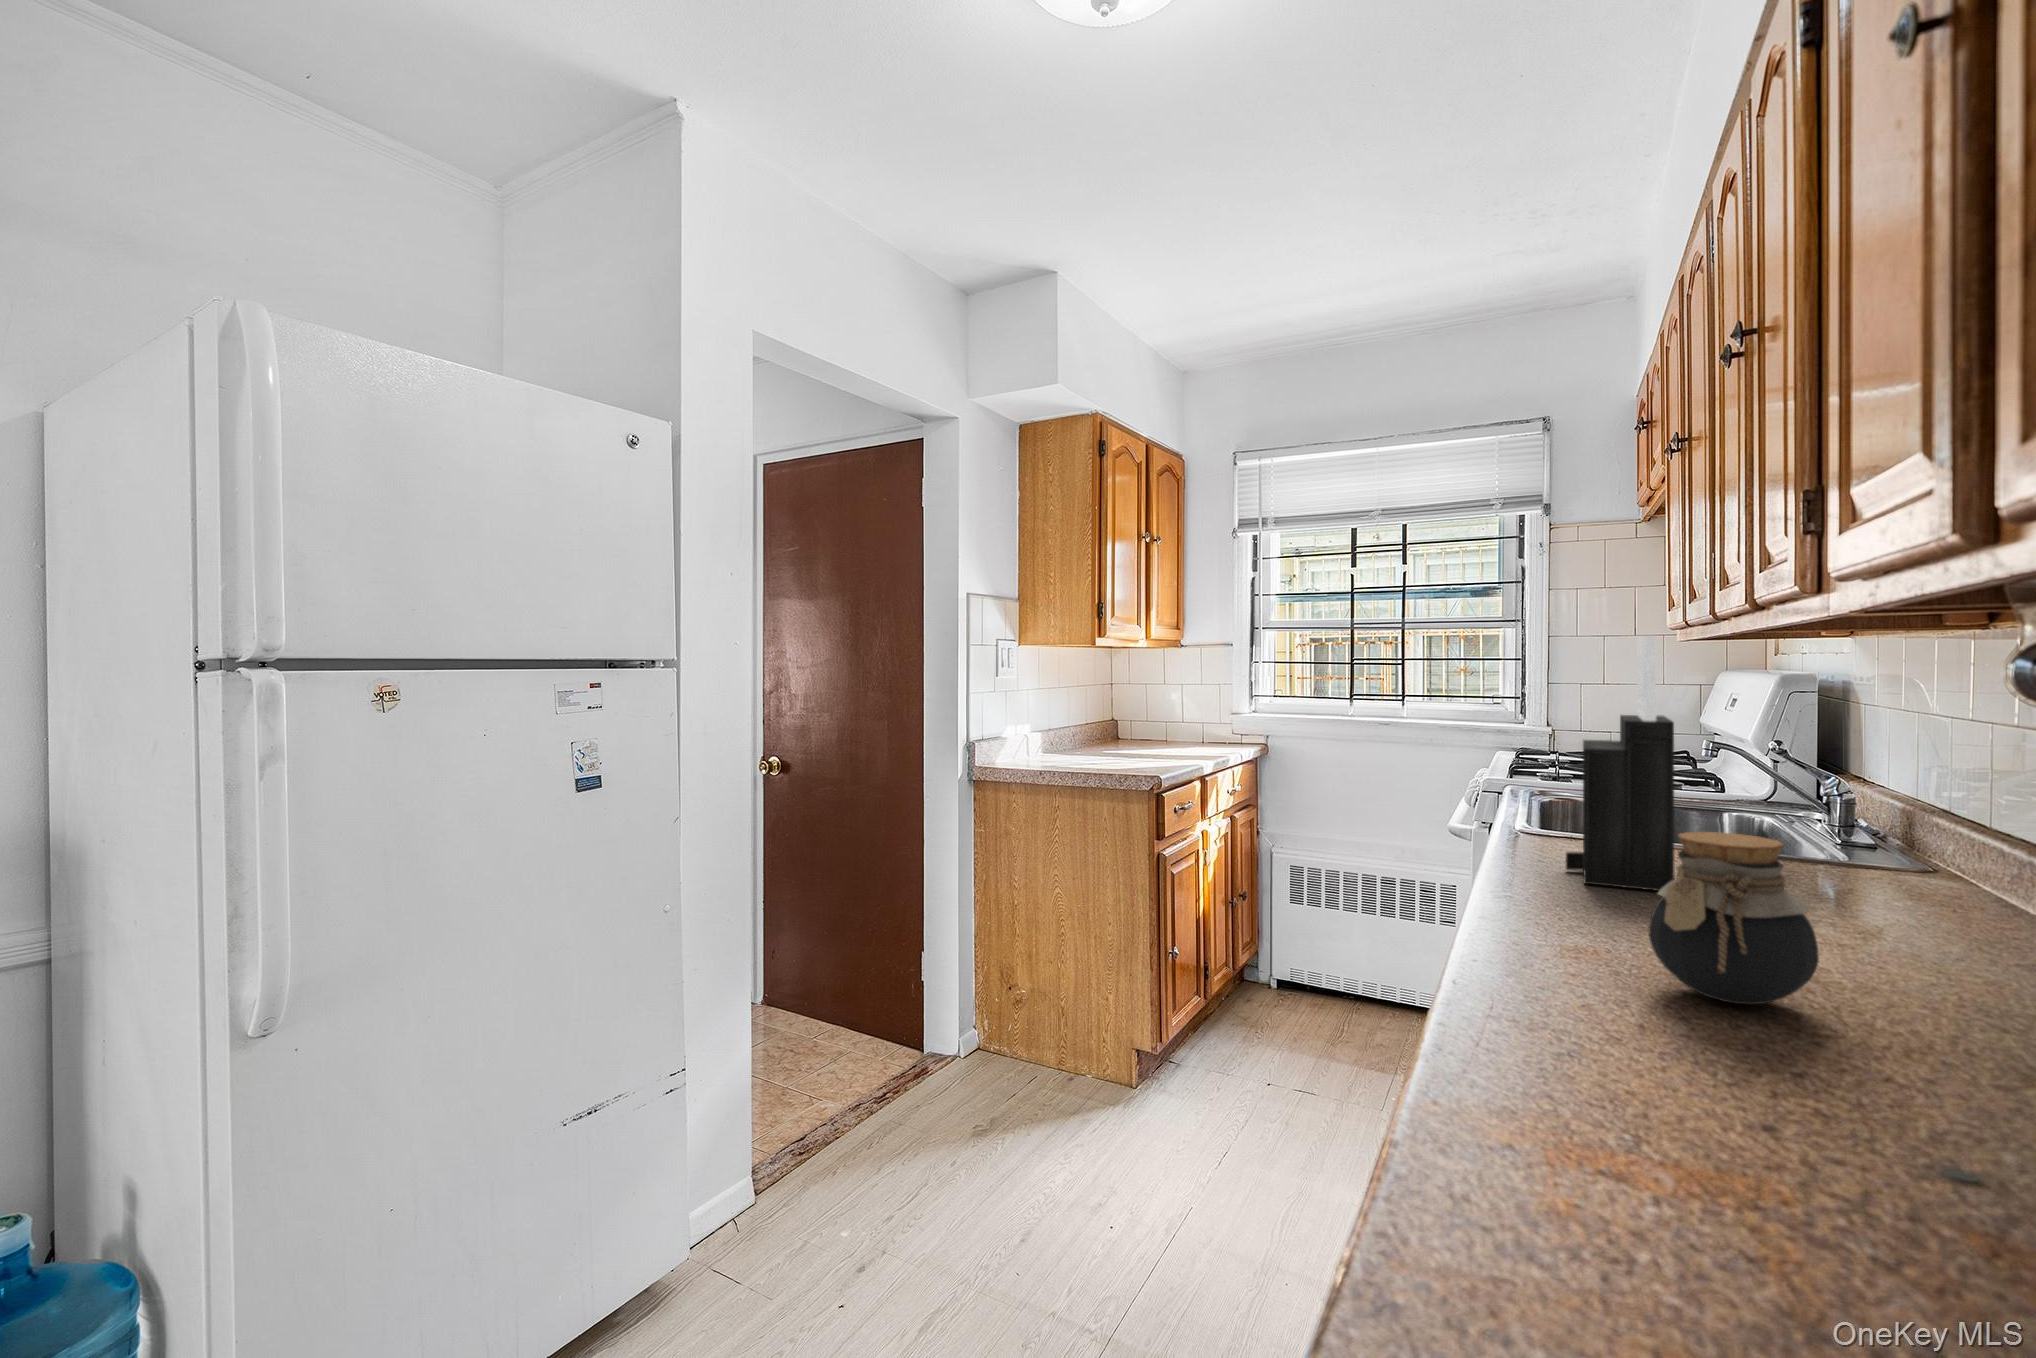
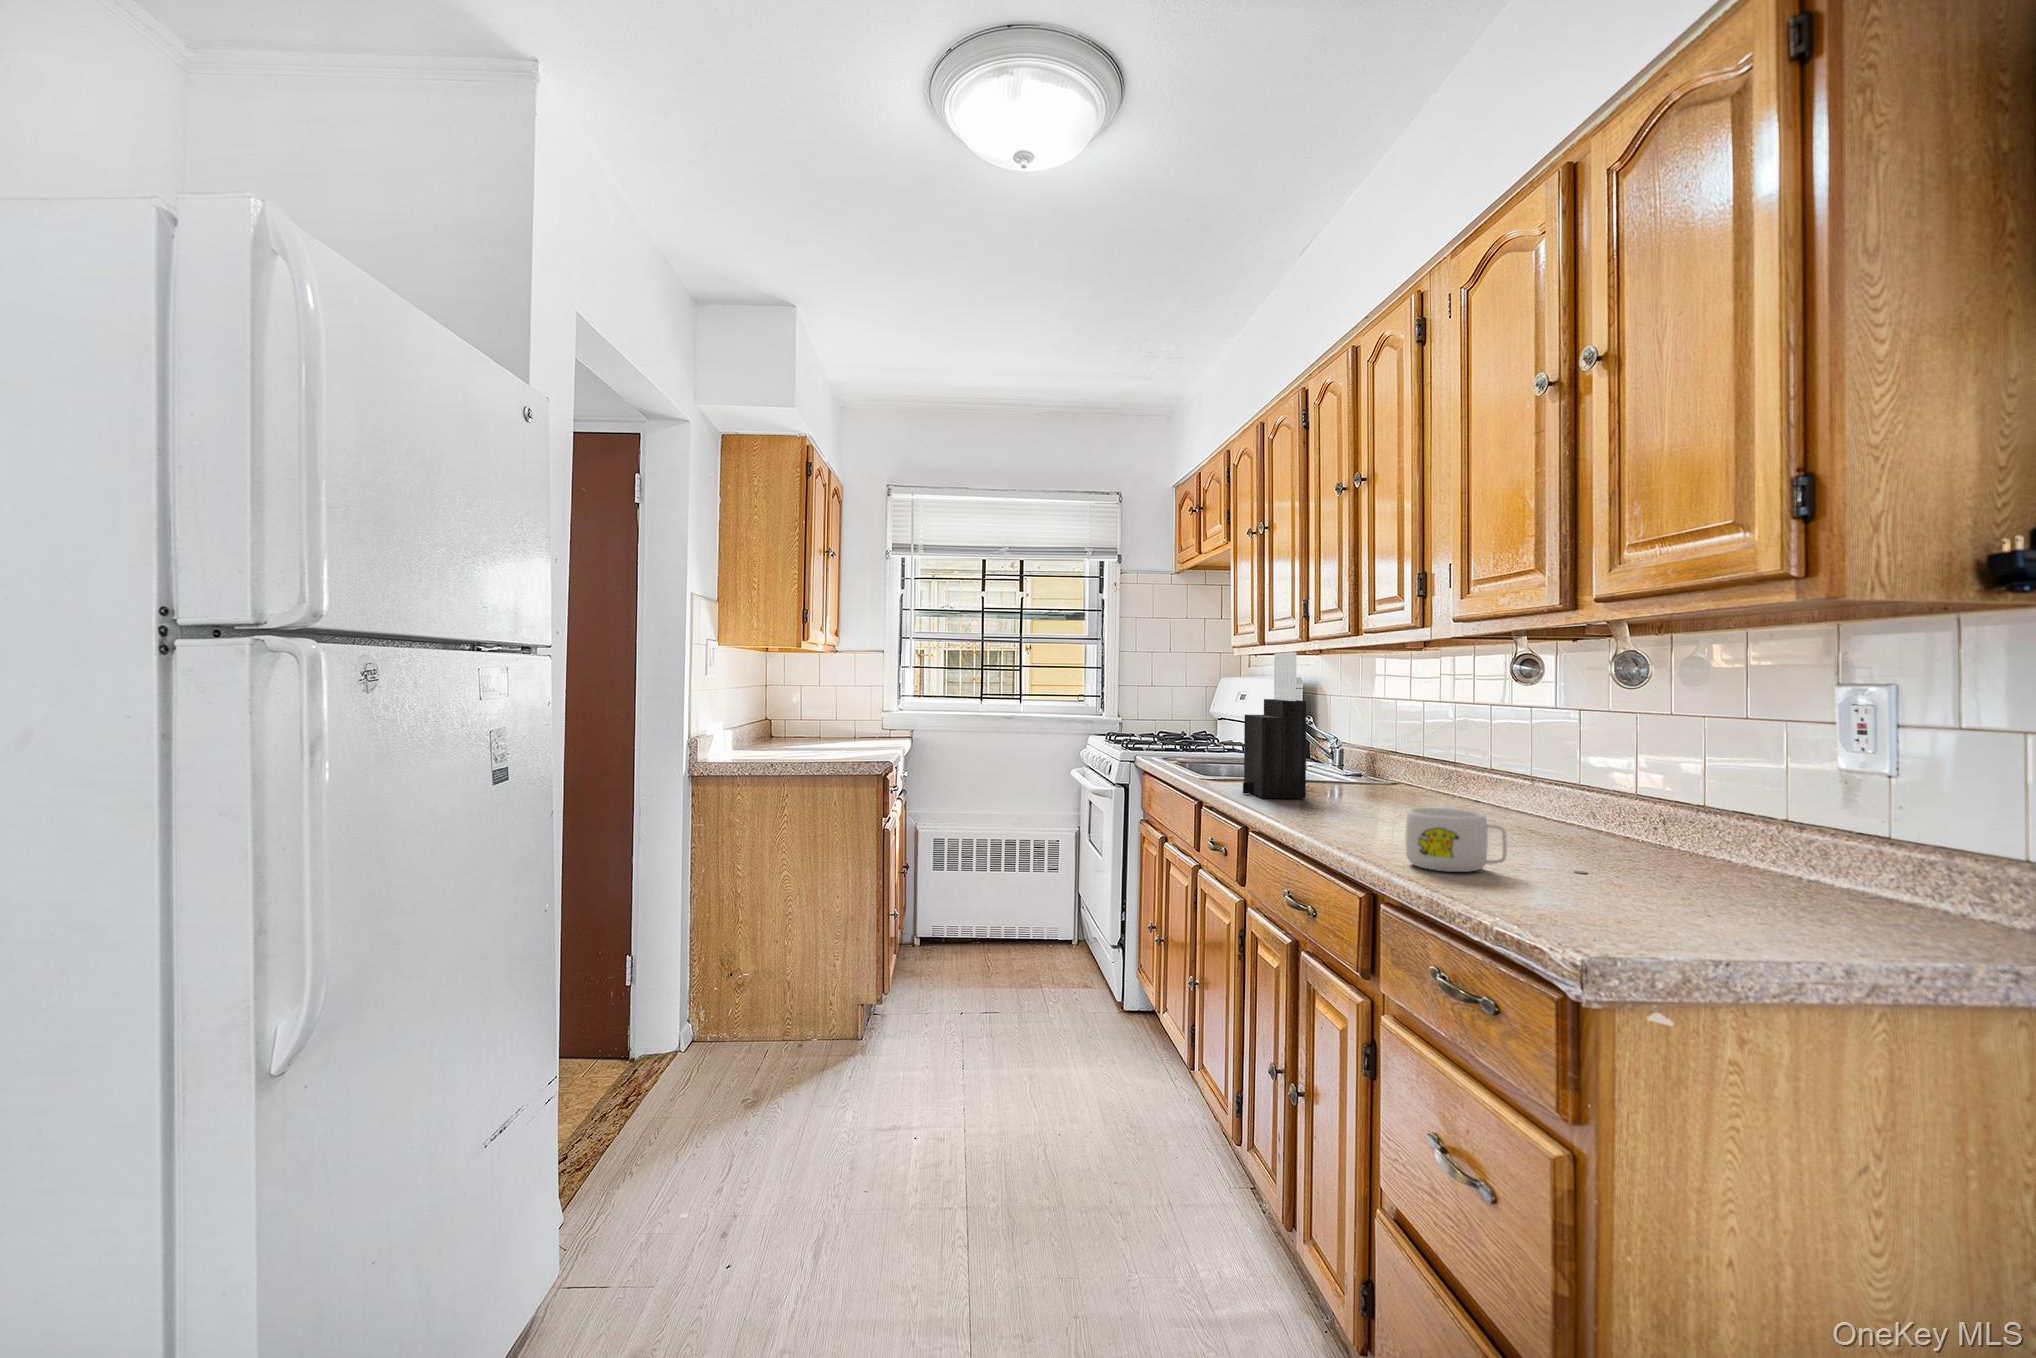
jar: present [1649,832,1819,1004] -> none [1346,750,1416,830]
mug: none [1627,1006,1914,1217] -> present [1405,808,1507,872]

